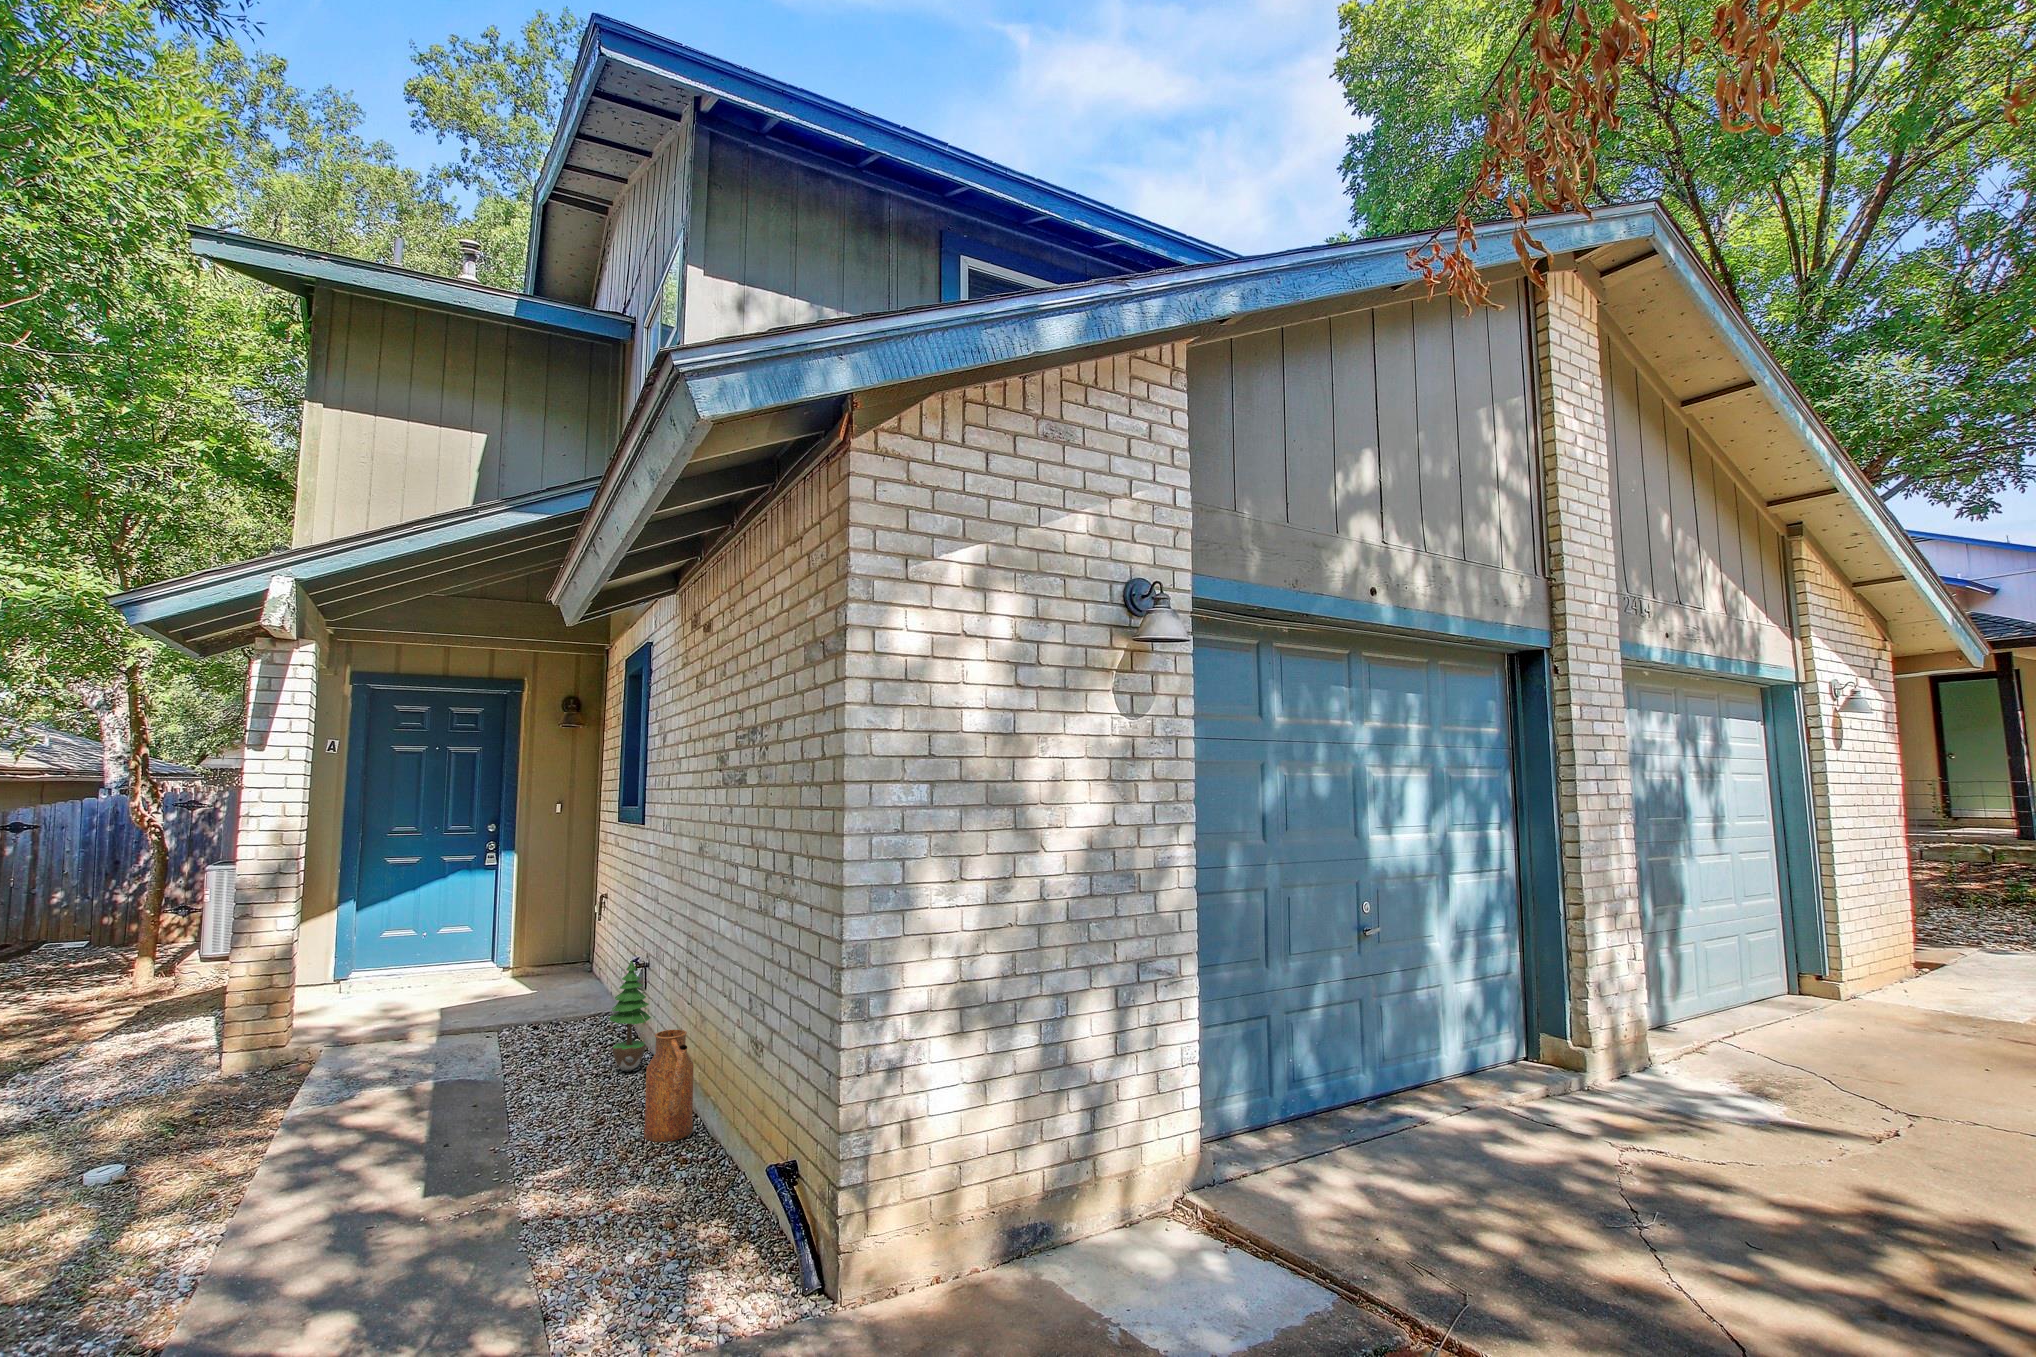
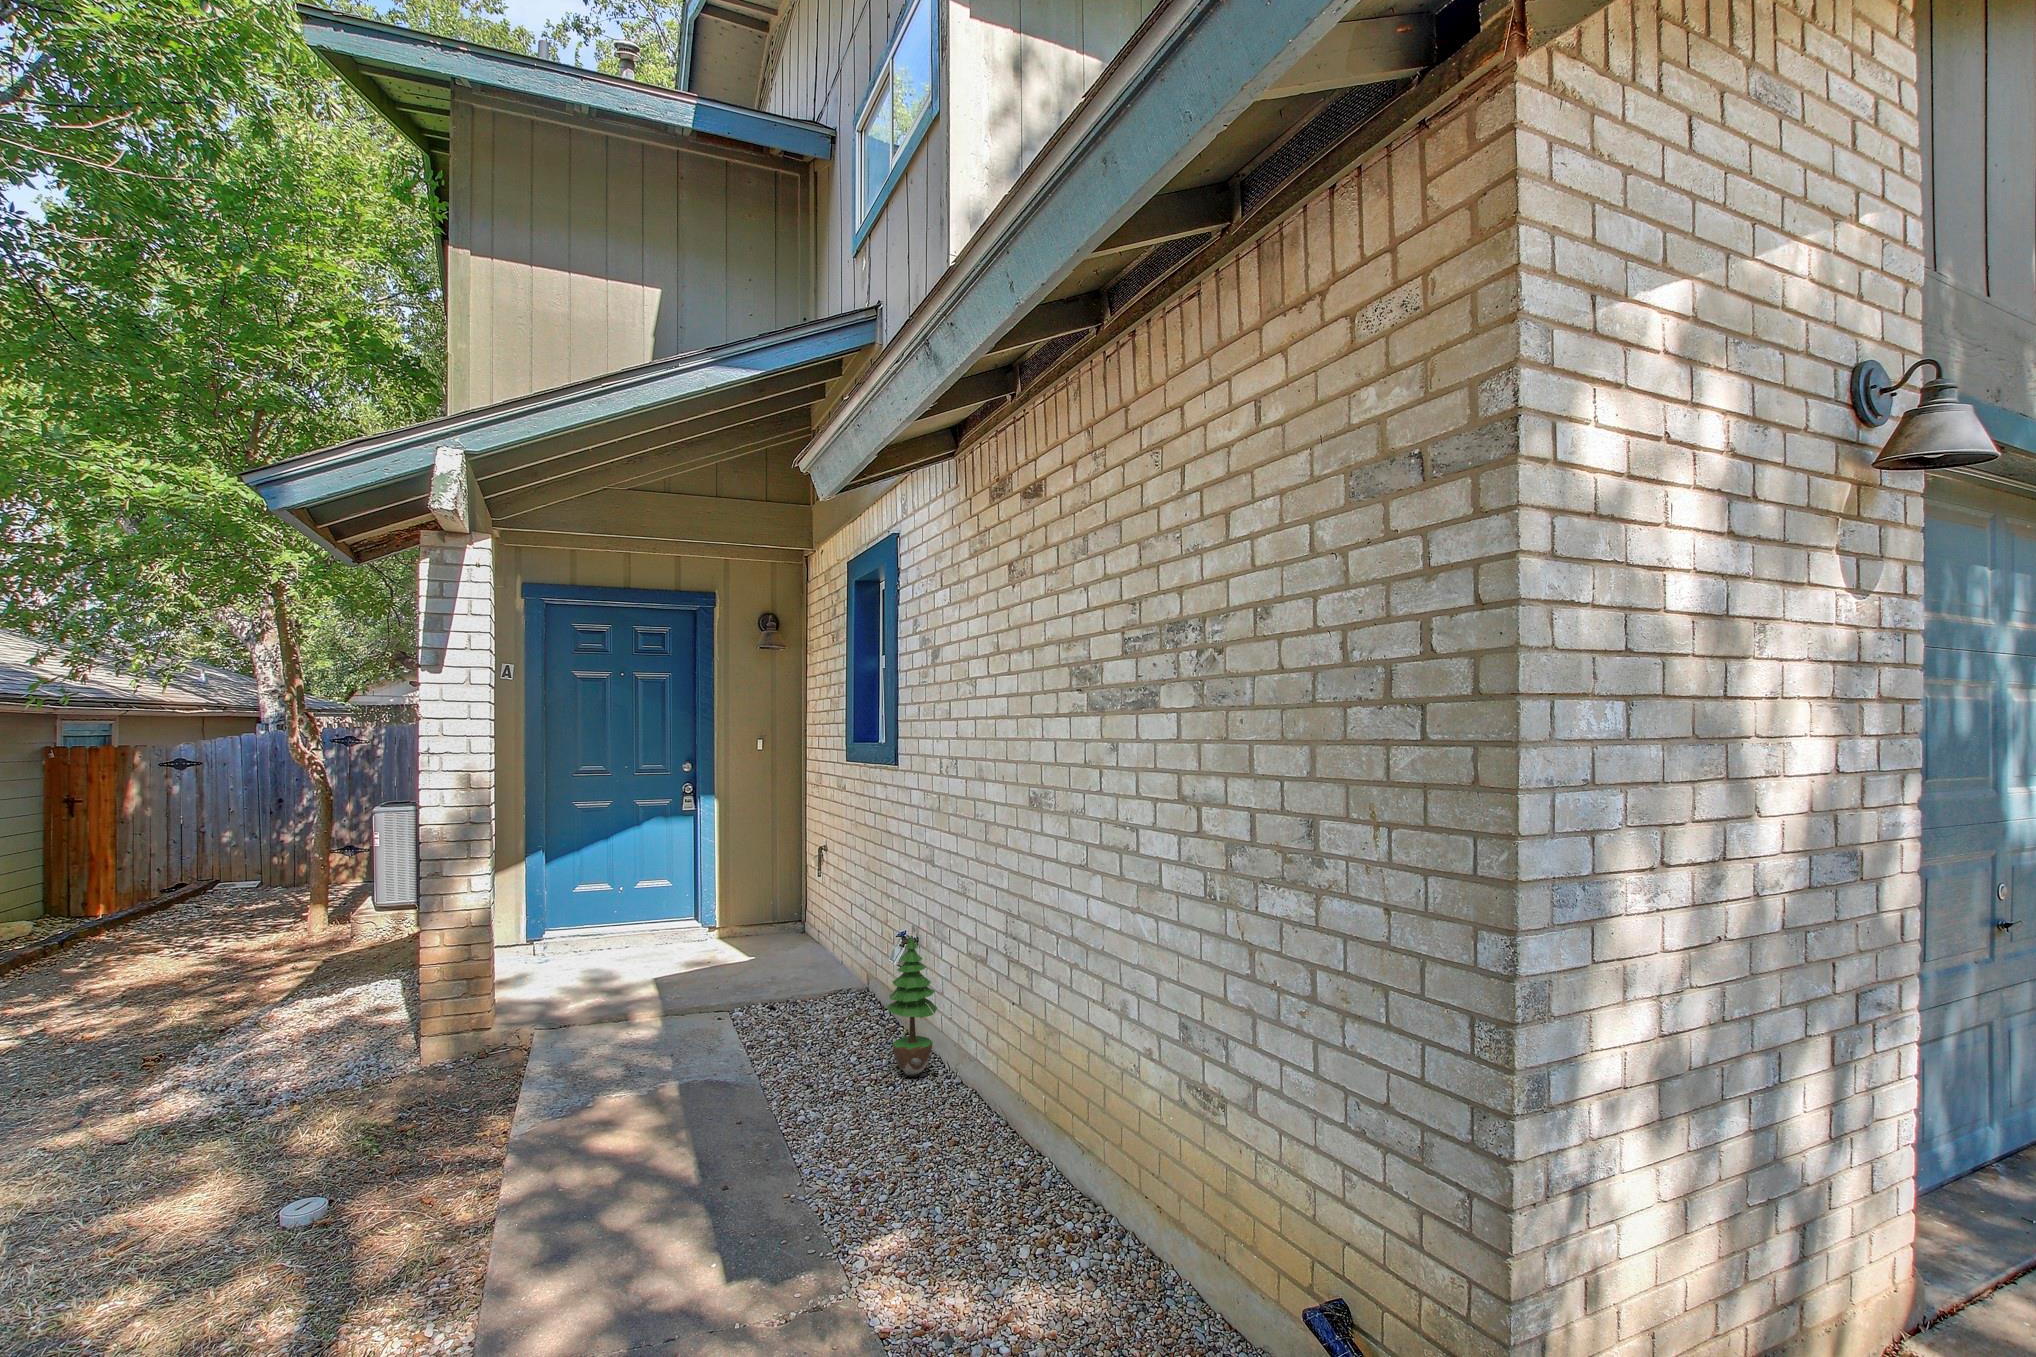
watering can: present [644,1030,694,1142] -> none [981,1041,1050,1196]

